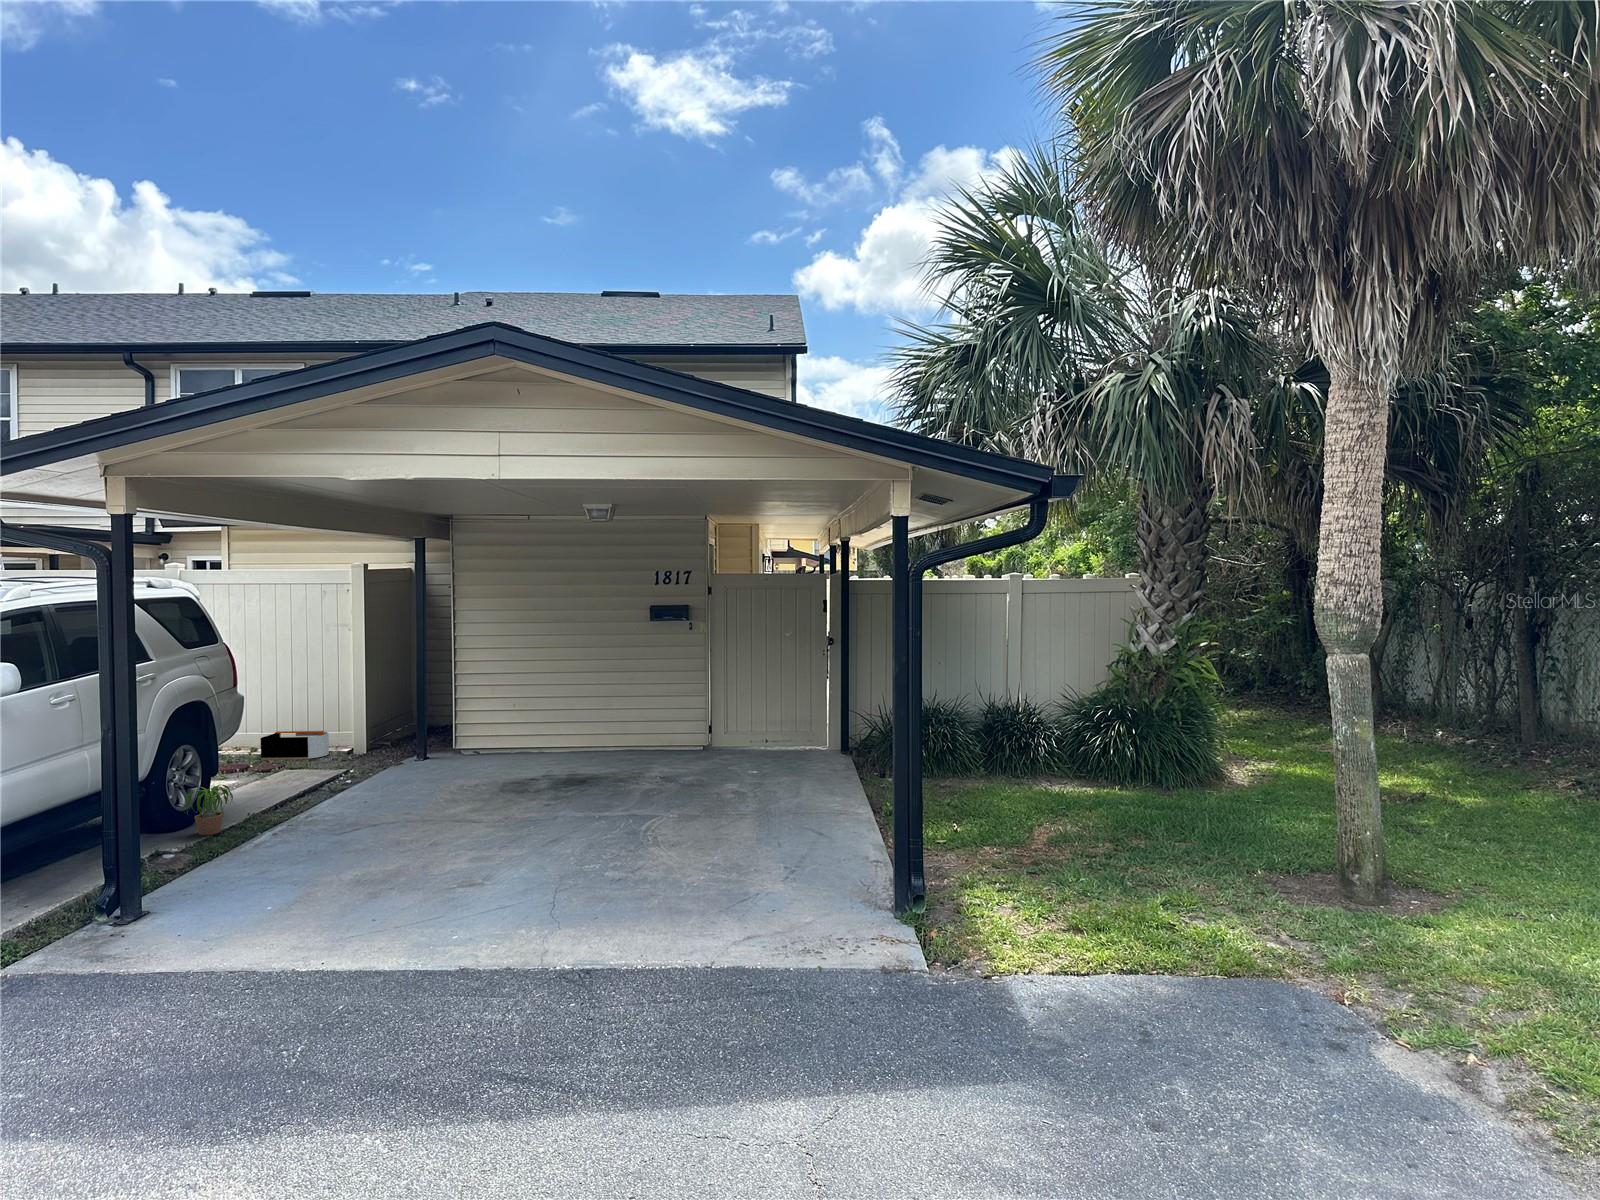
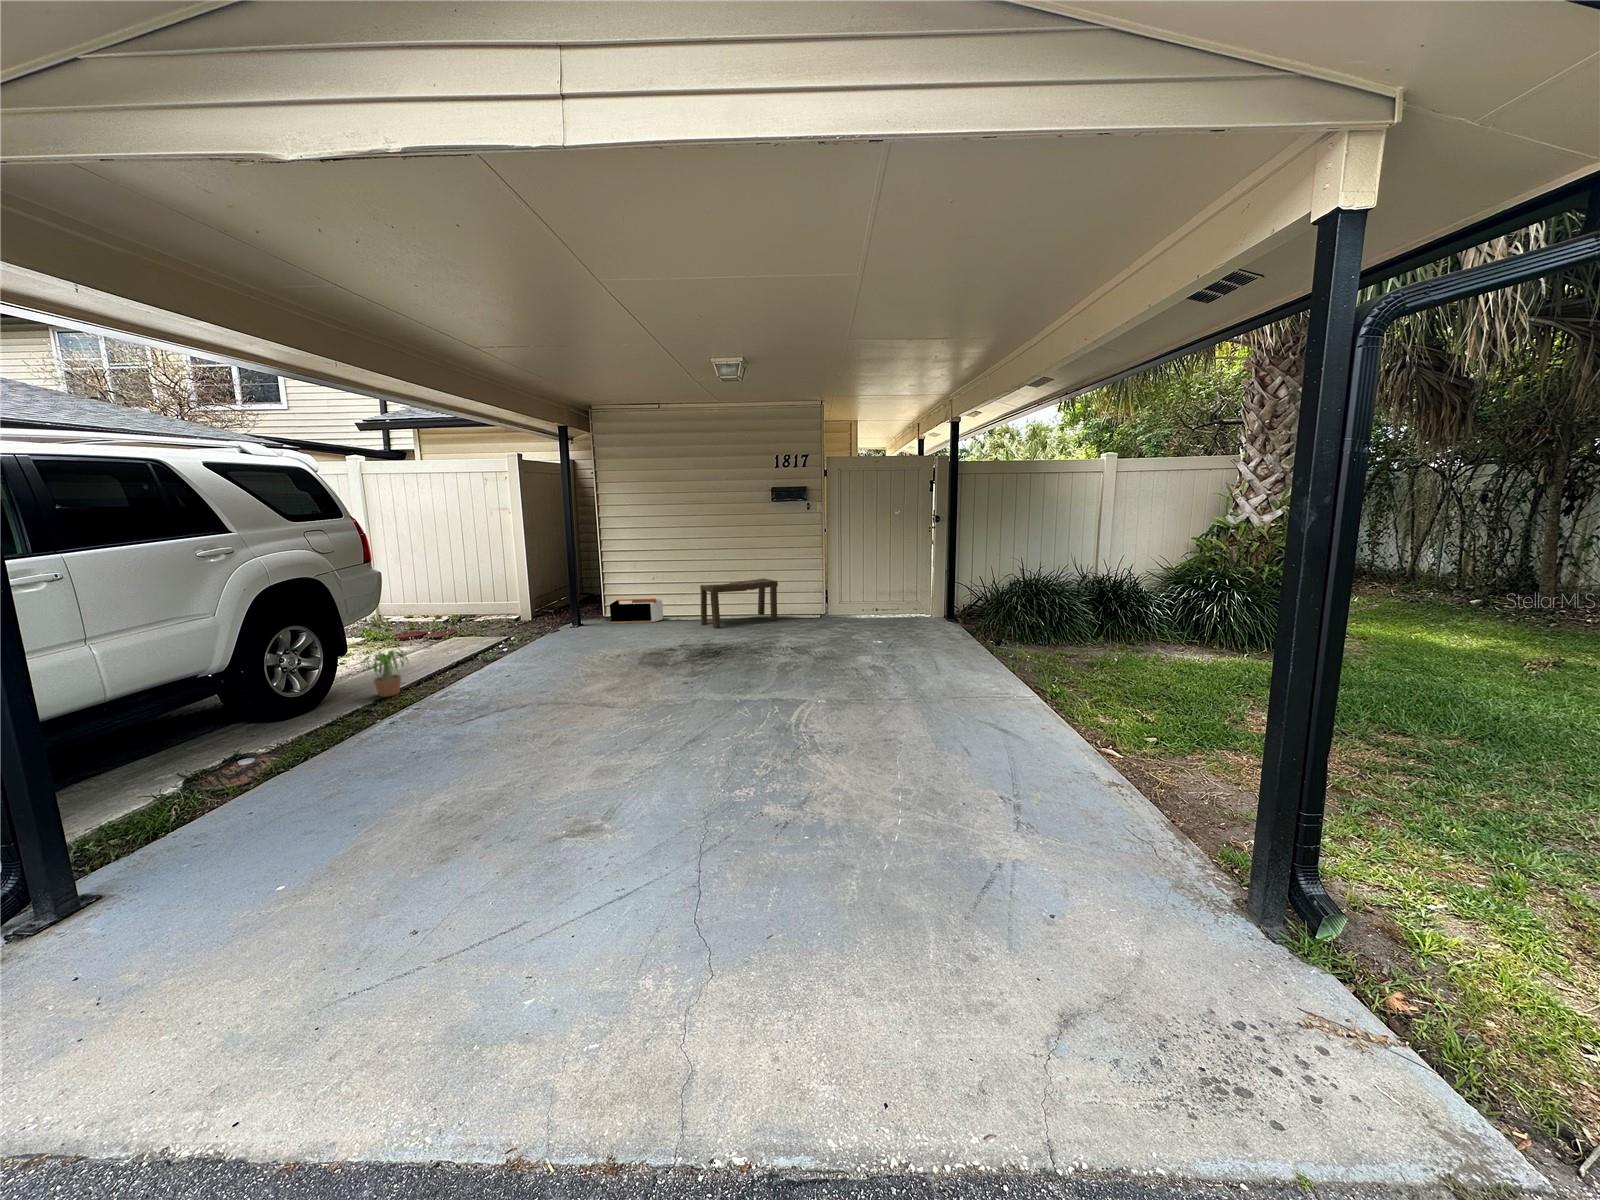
bench: none [564,706,653,763] -> present [700,578,778,628]
storage bin: present [261,731,329,760] -> present [610,598,663,624]

